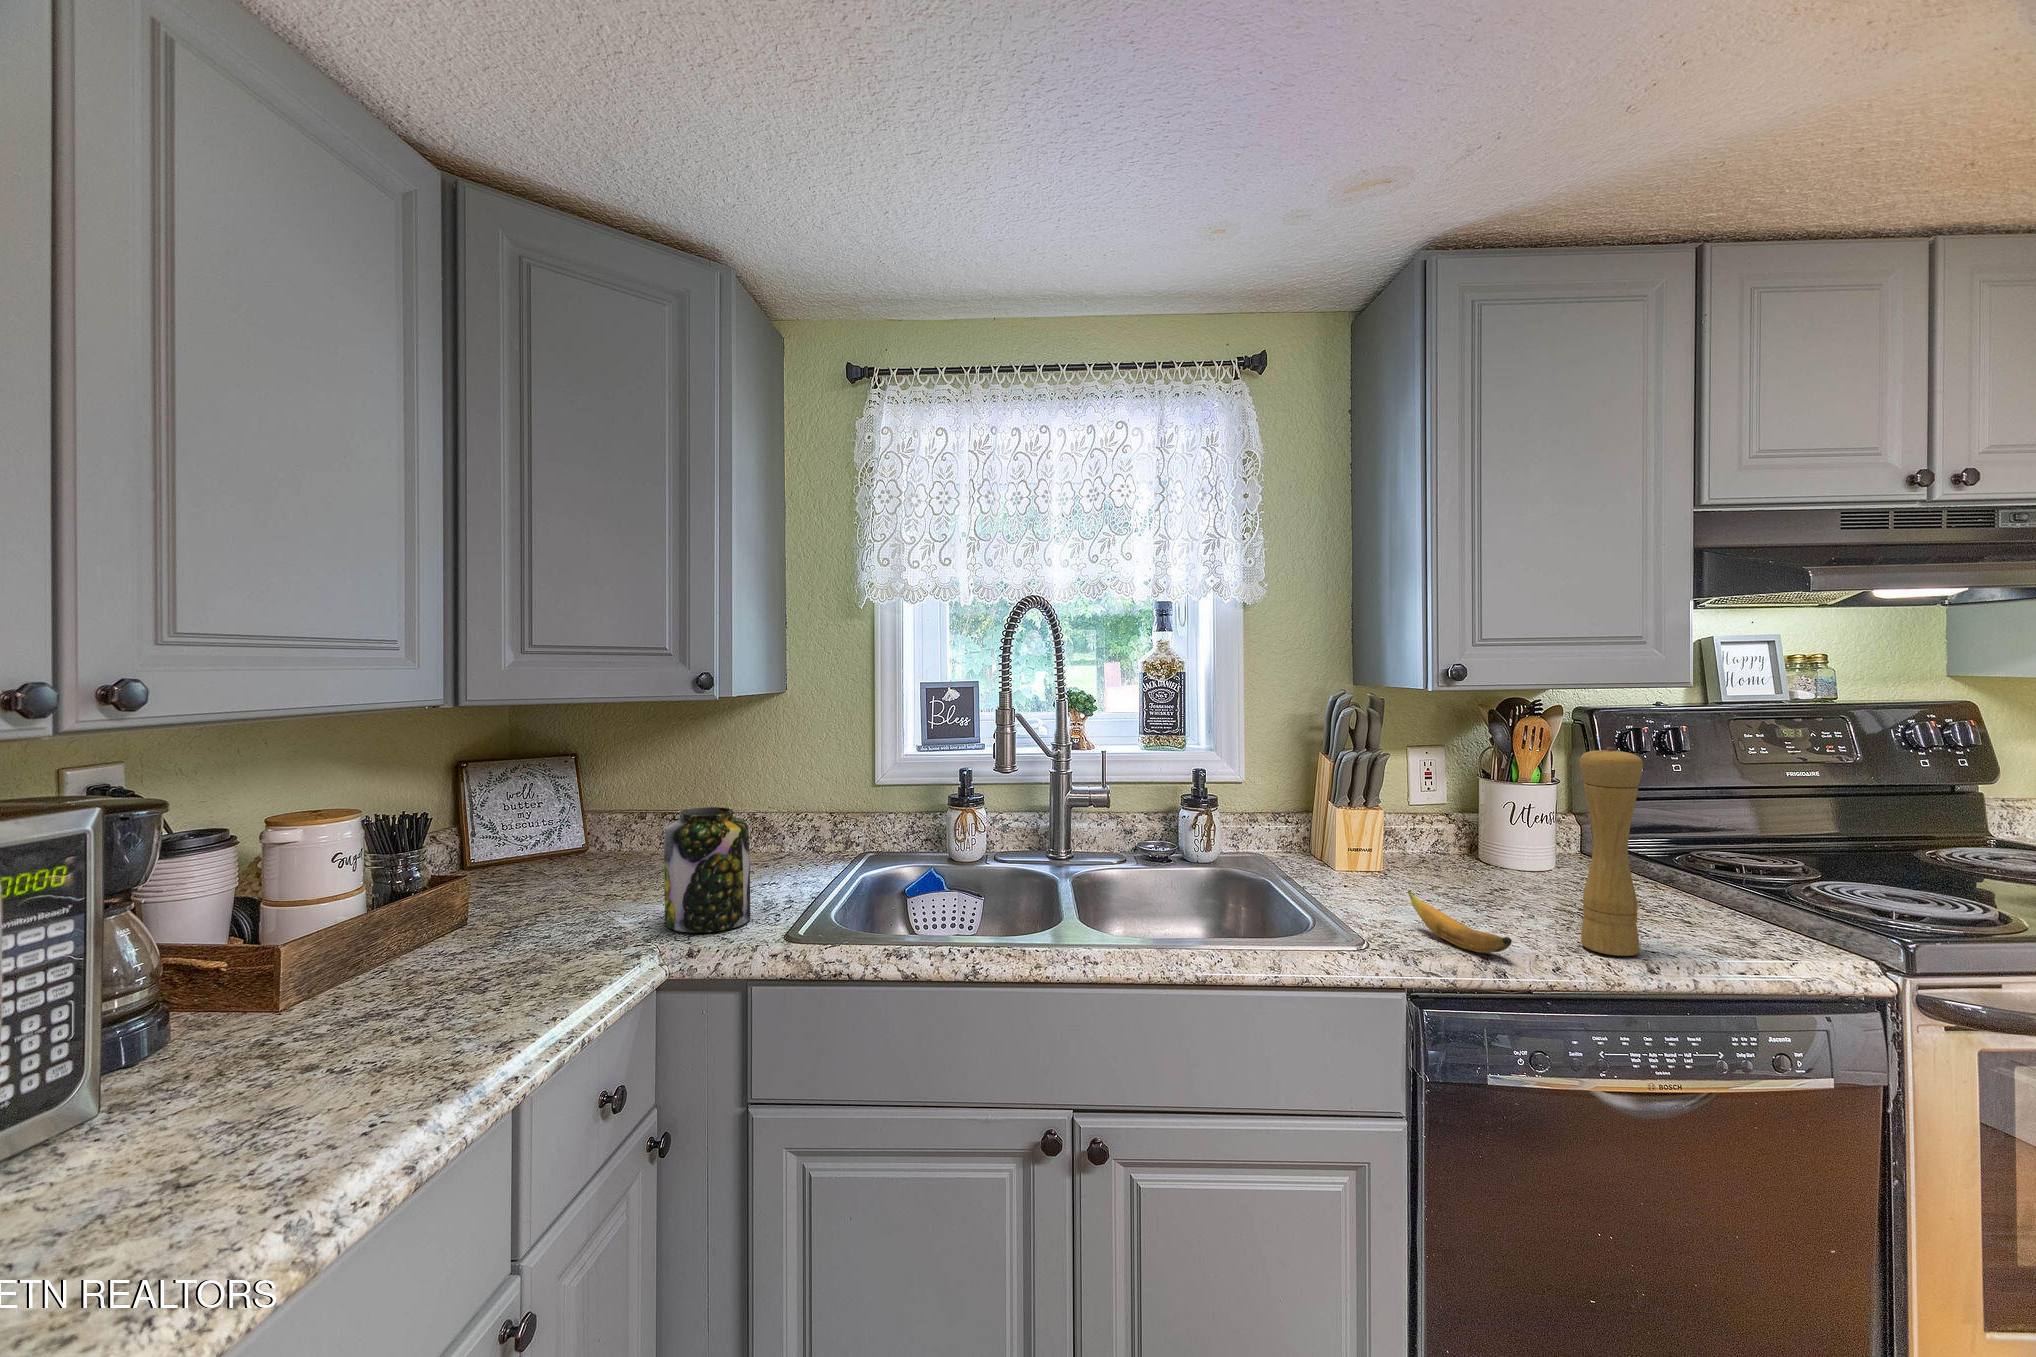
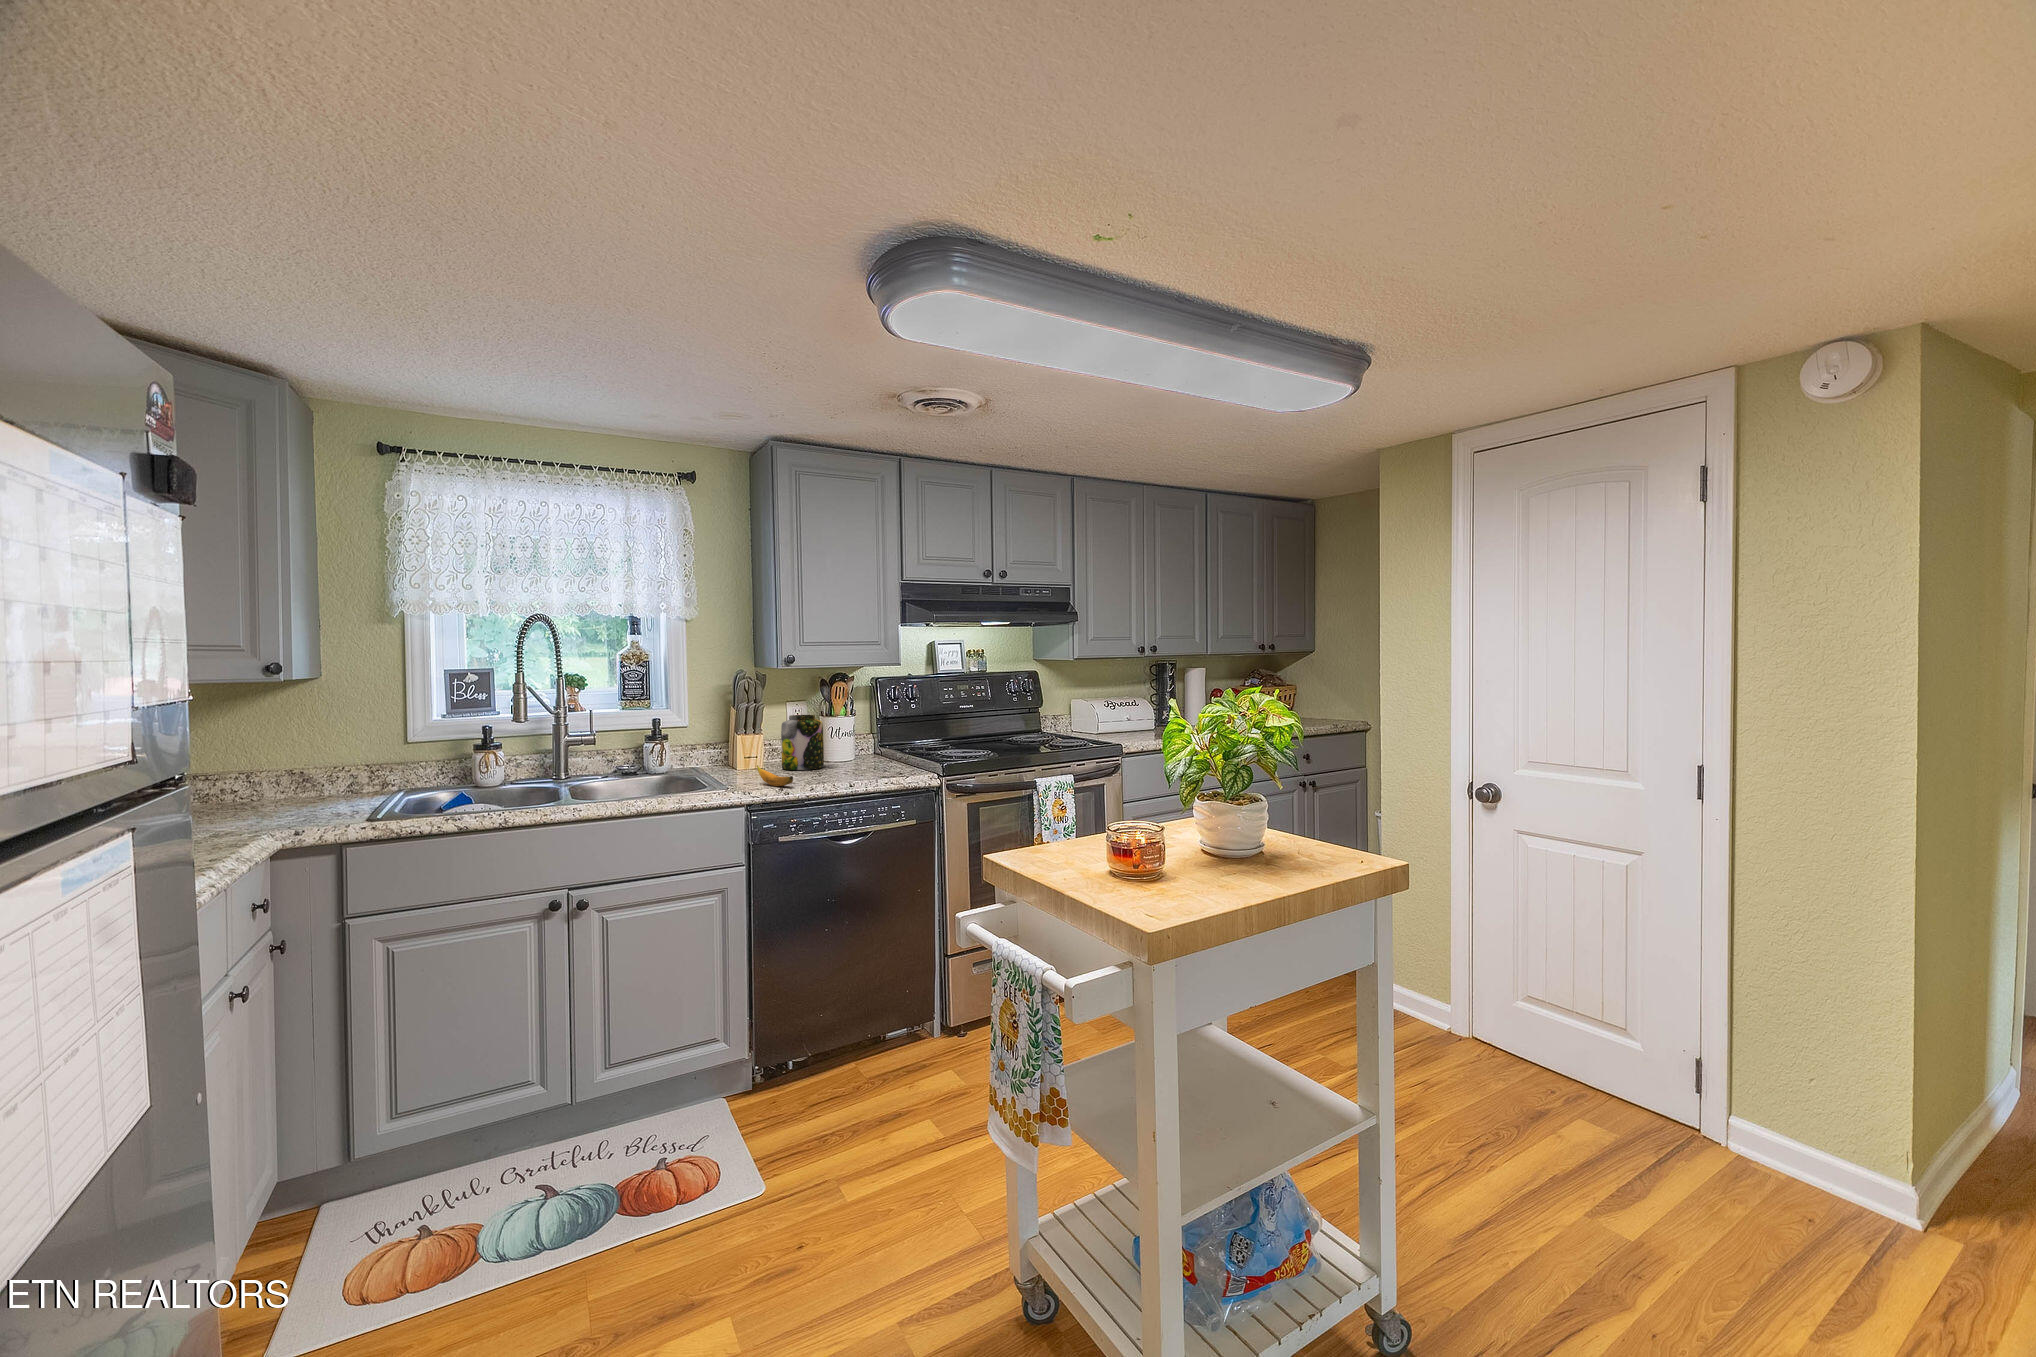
pepper mill: present [1580,747,1643,956] -> none [828,690,851,781]
jar: present [664,807,750,933] -> present [781,715,824,770]

